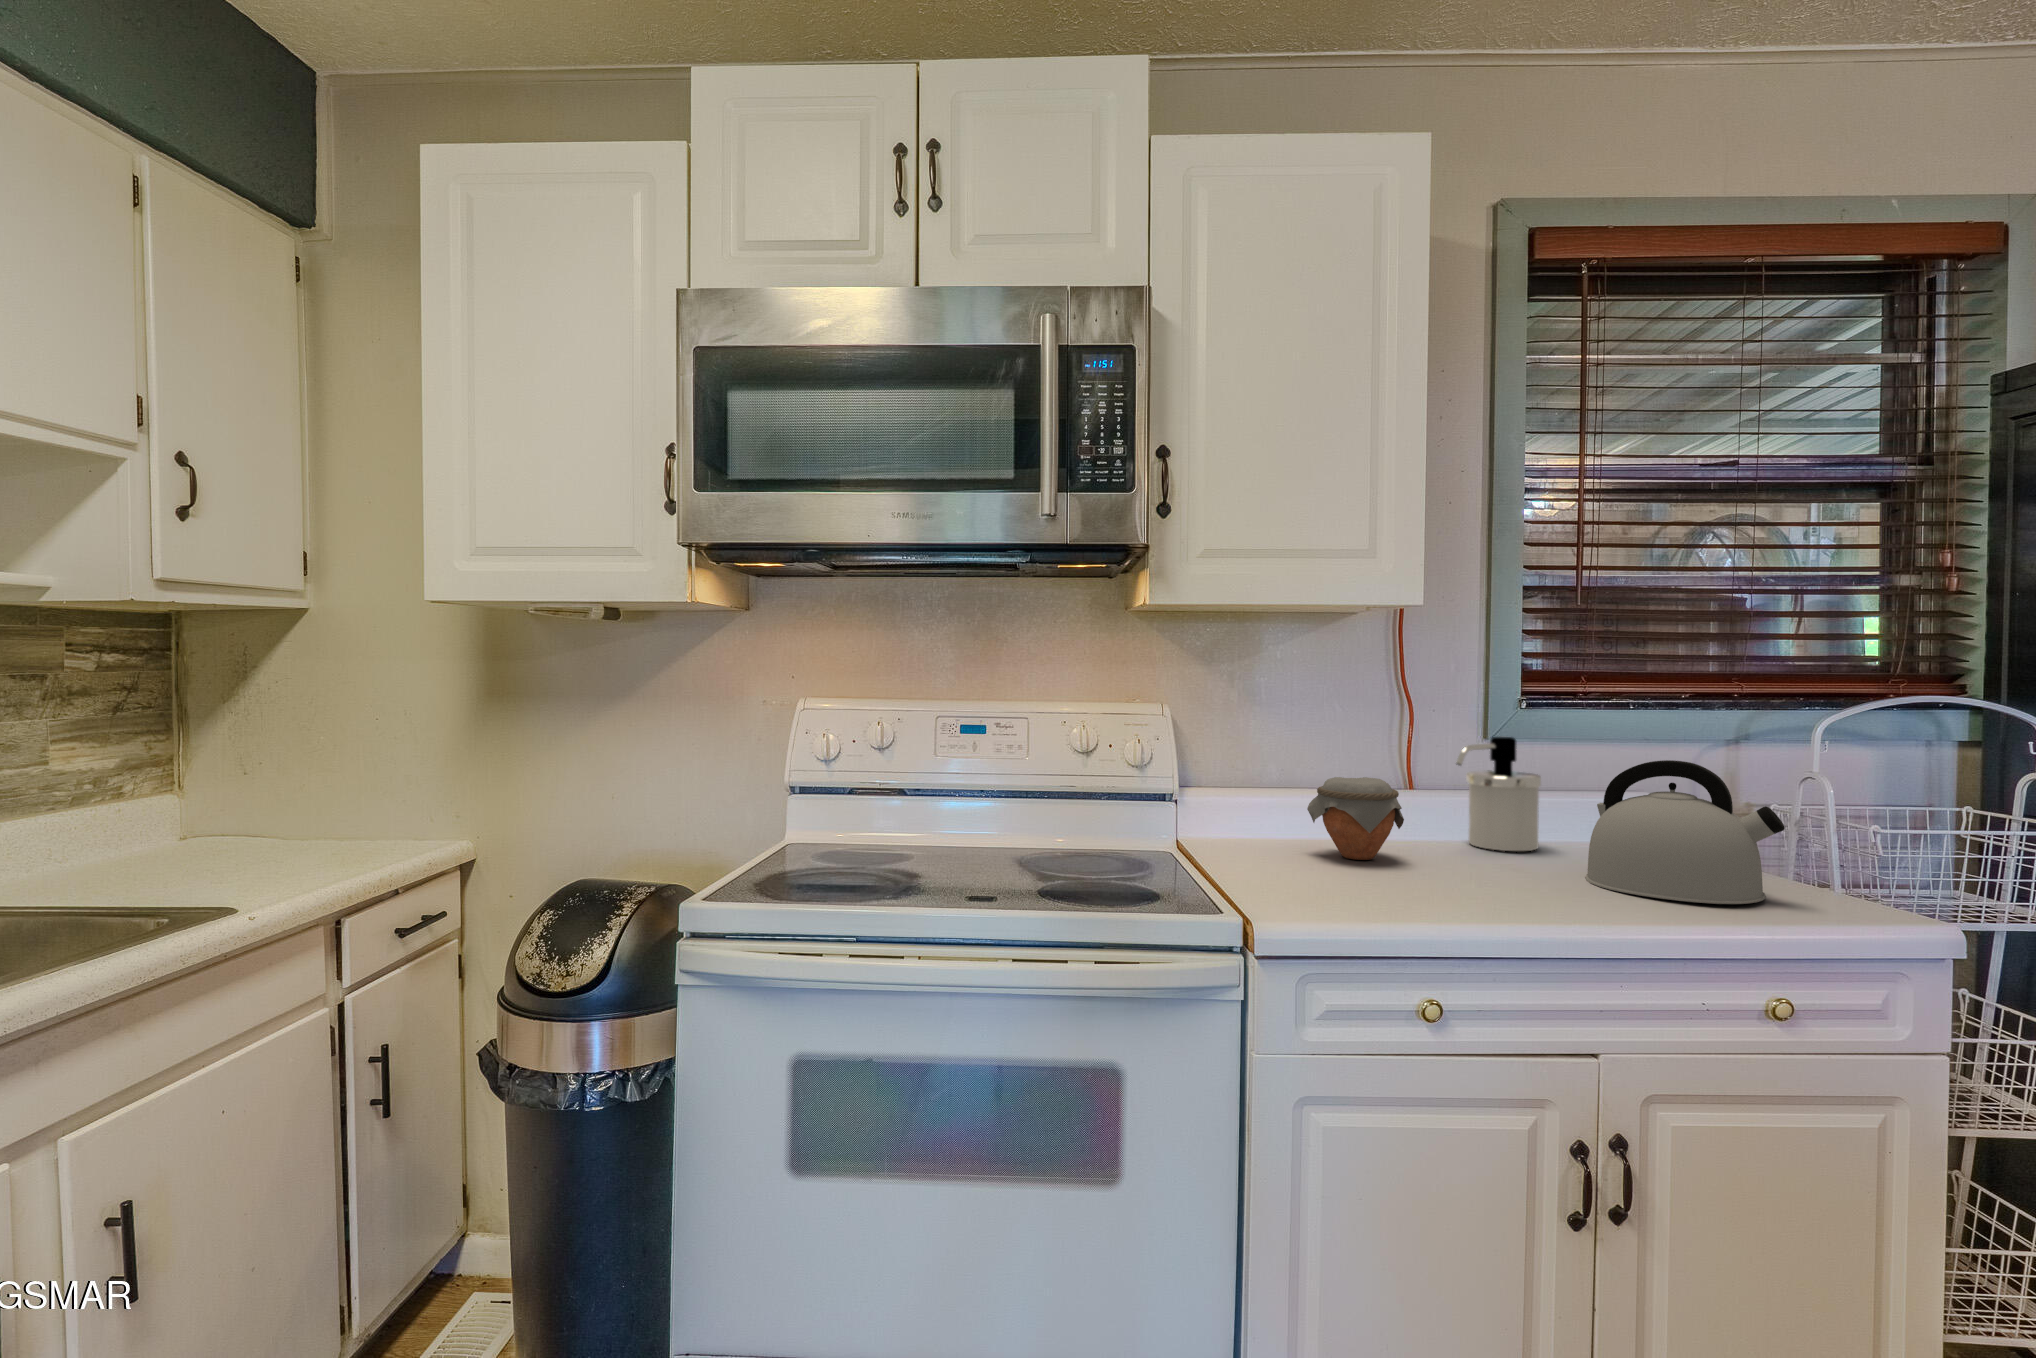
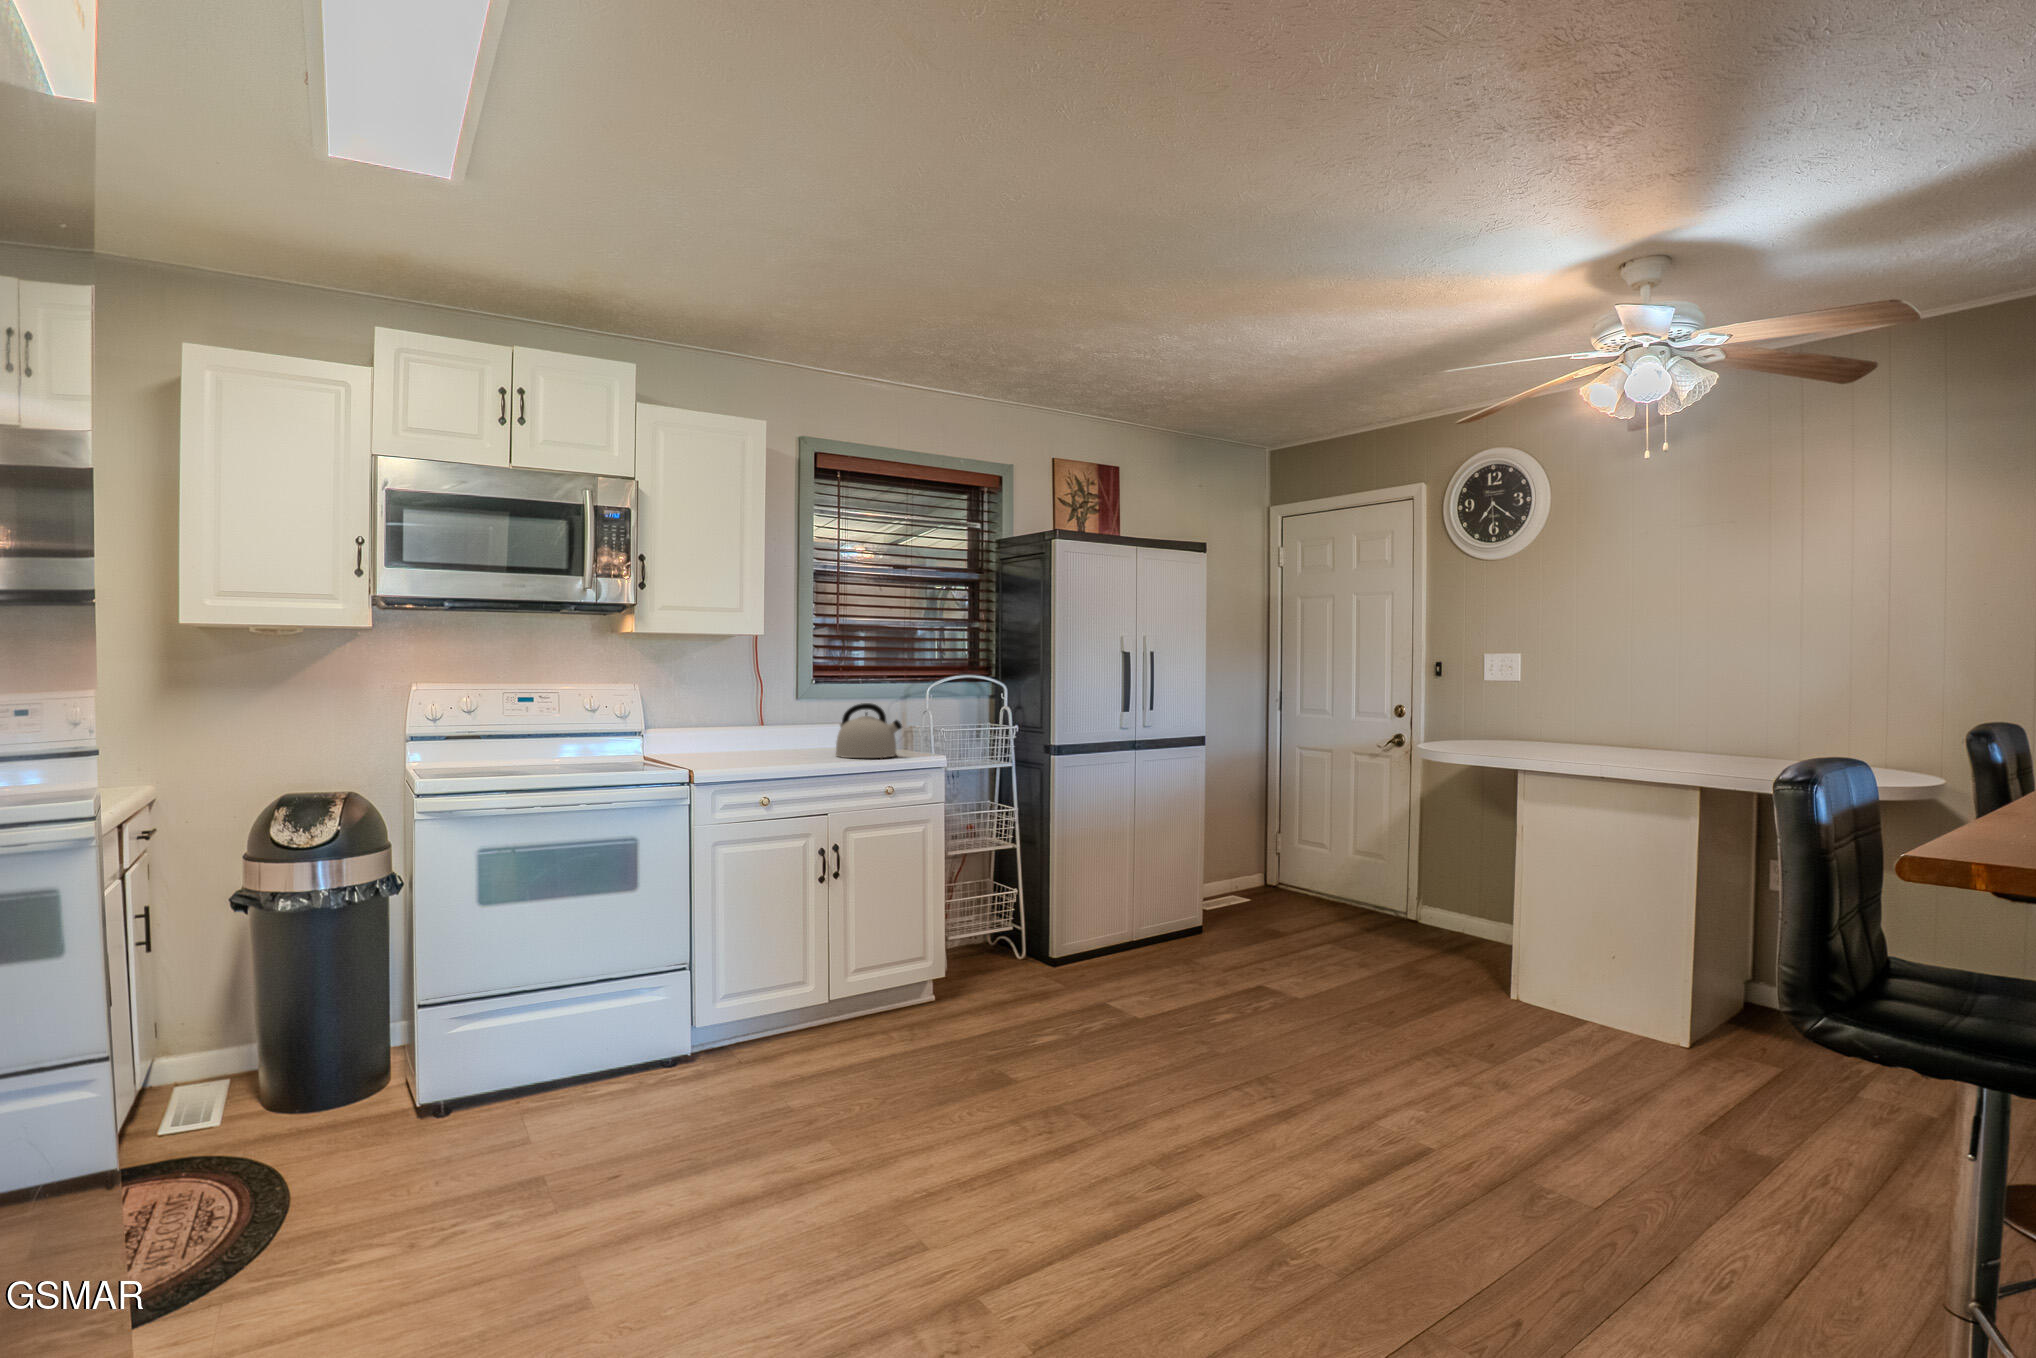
soap dispenser: present [1456,737,1541,851] -> none [784,697,823,750]
jar: present [1307,777,1404,860] -> none [714,717,760,755]

